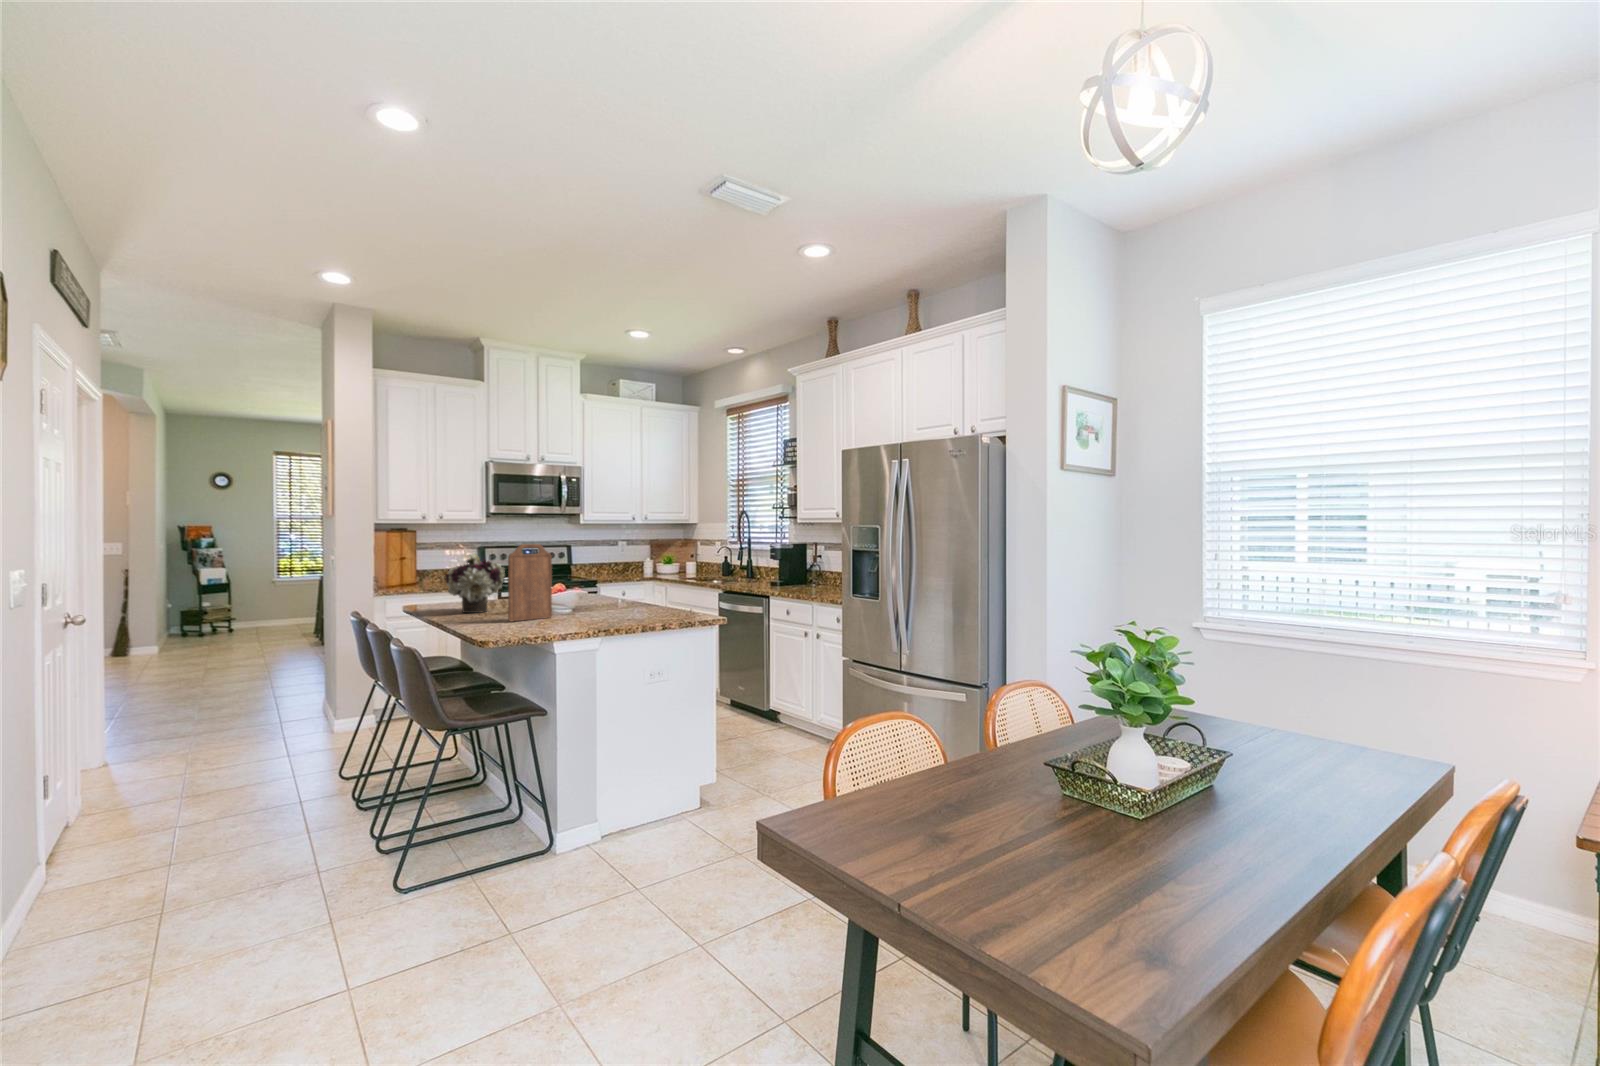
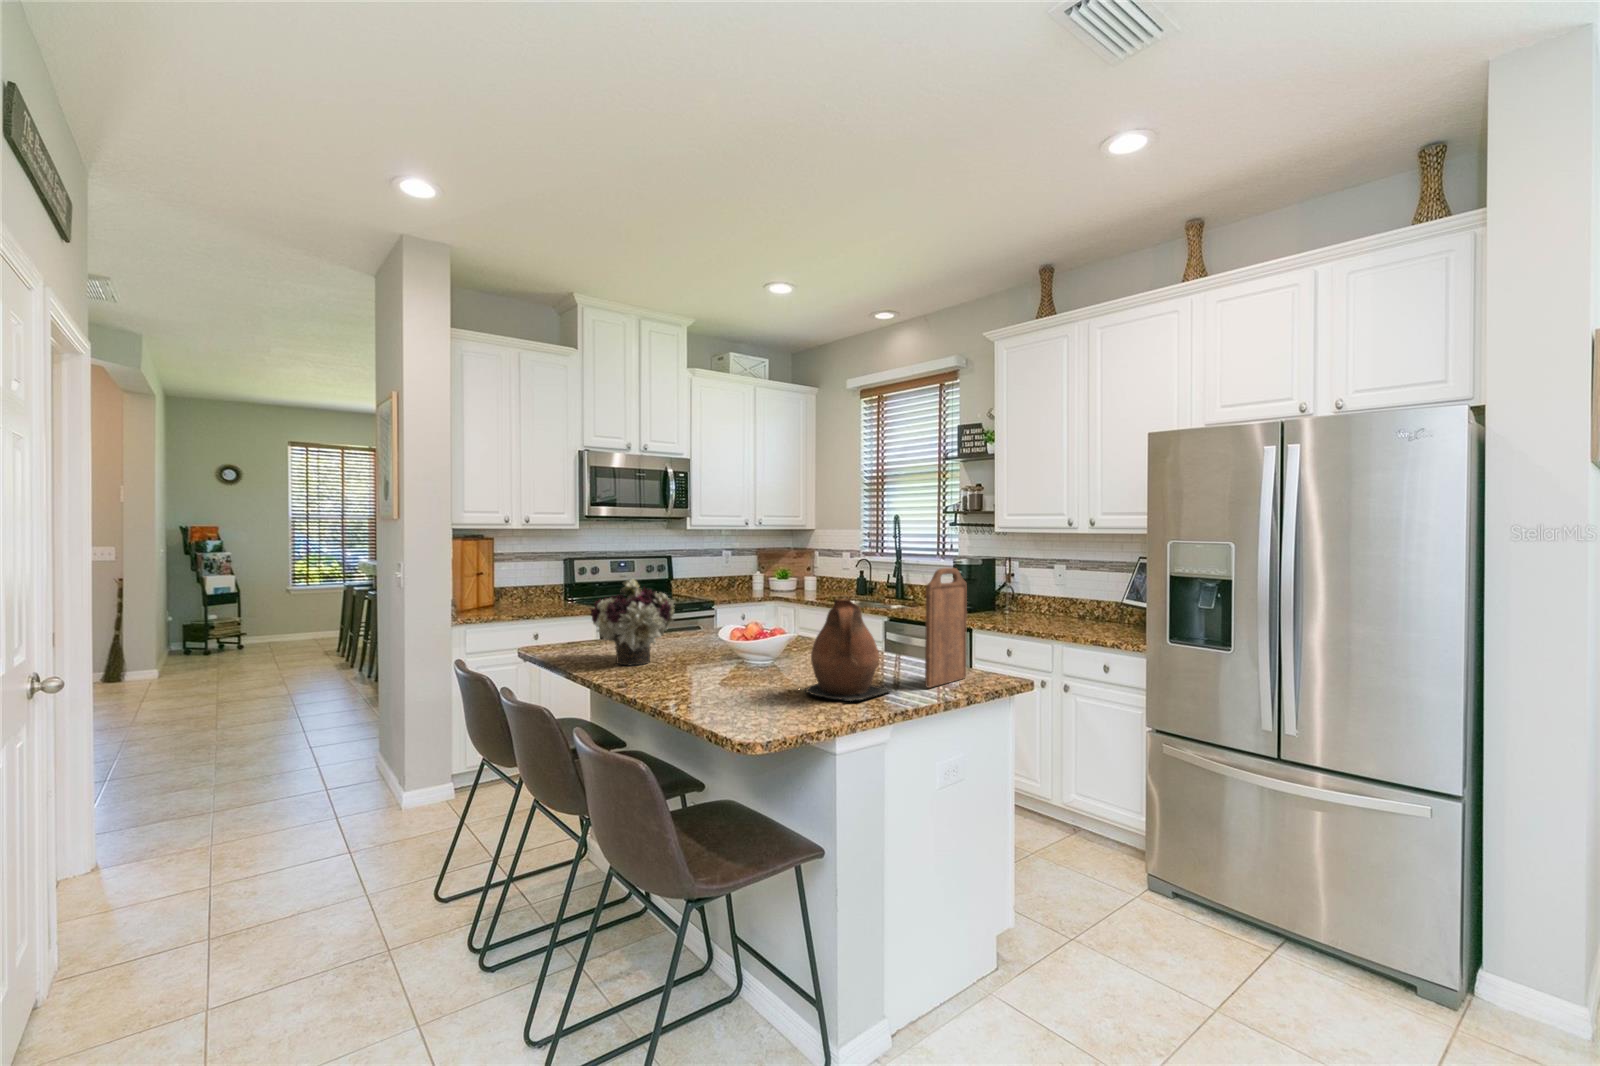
cutting board: present [508,544,552,621] -> present [925,568,967,688]
ceramic pitcher: none [556,560,619,625] -> present [804,599,890,701]

